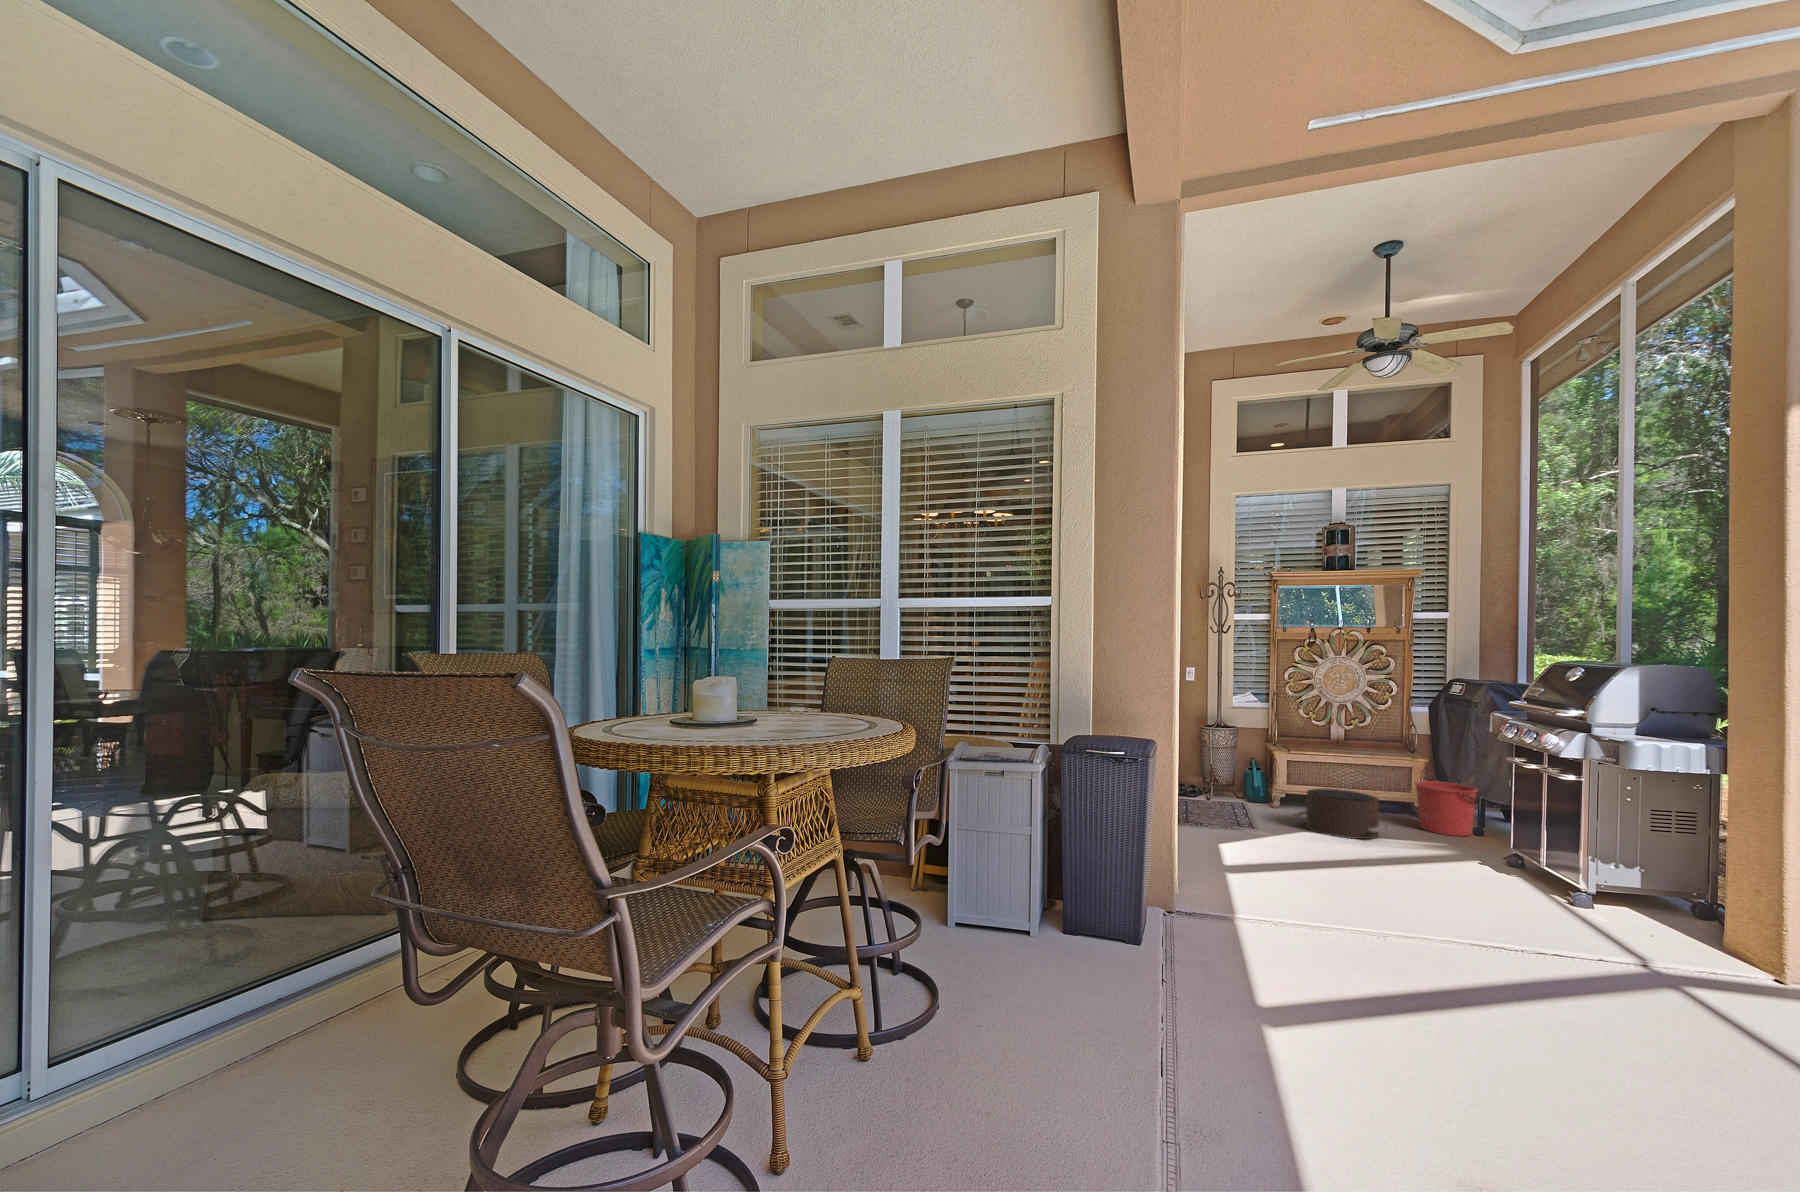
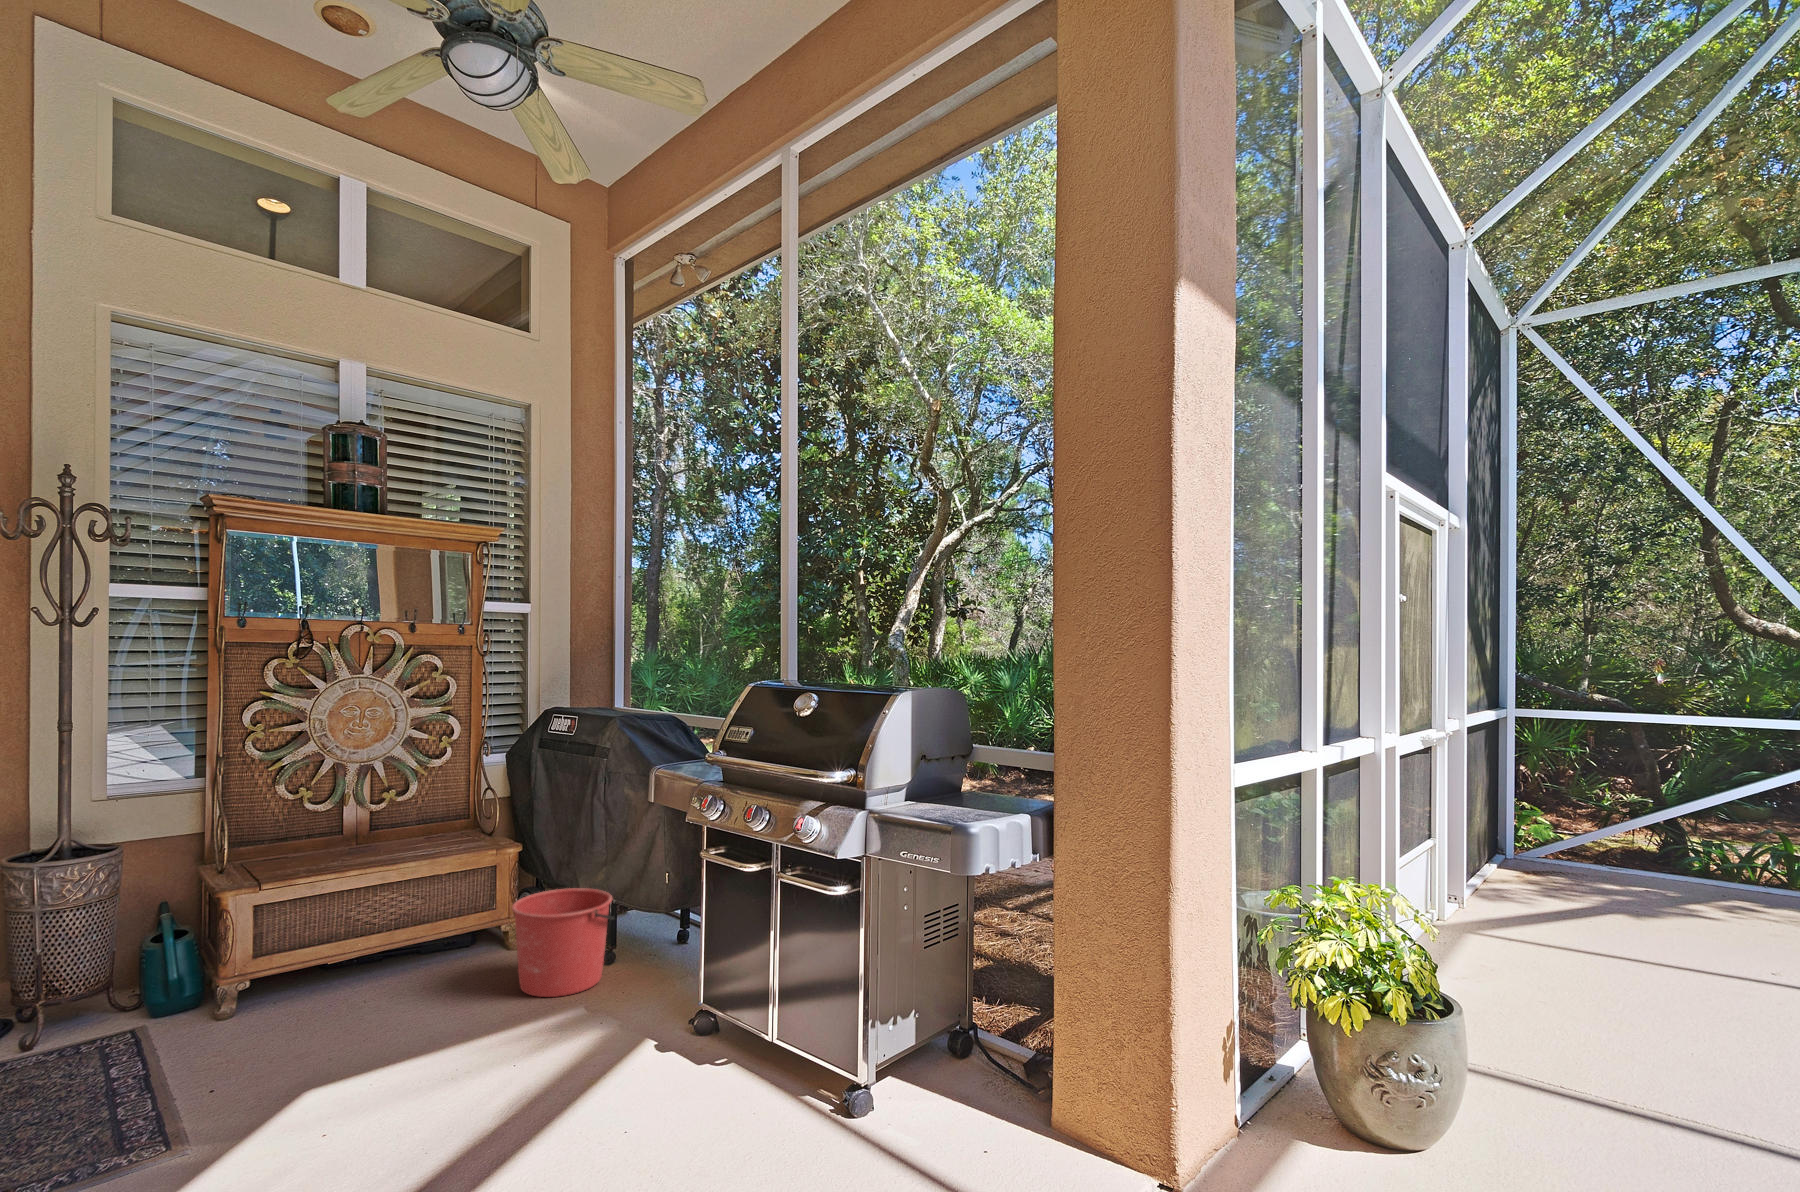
pouf: present [1293,789,1388,839] -> none [263,972,486,1120]

